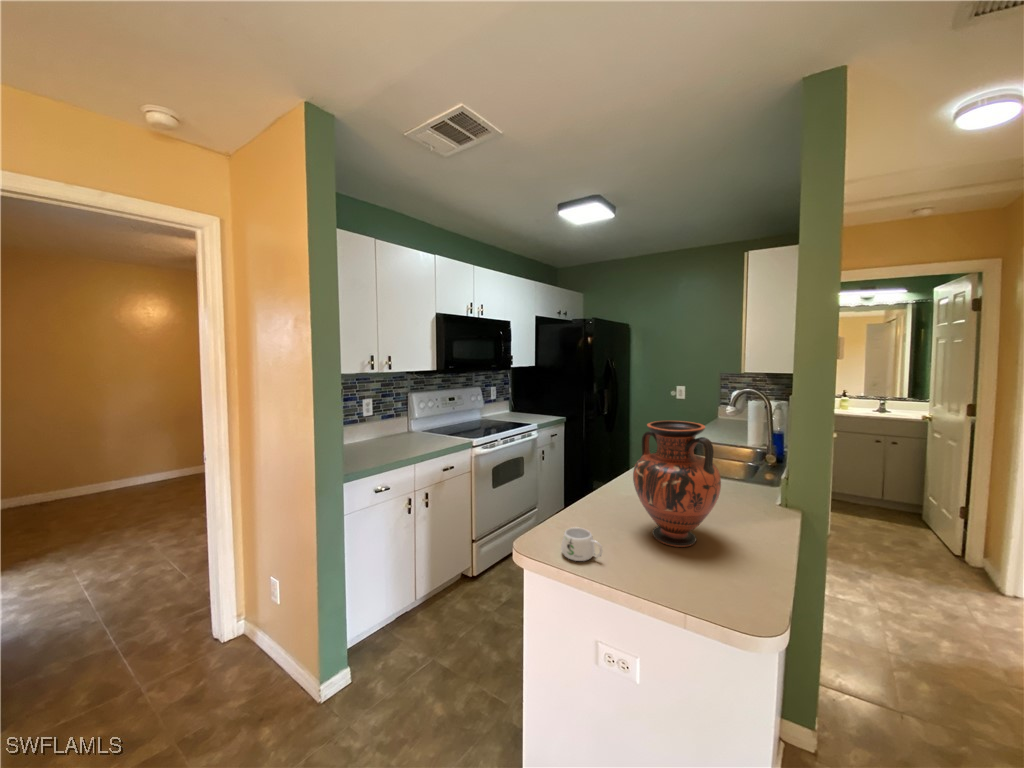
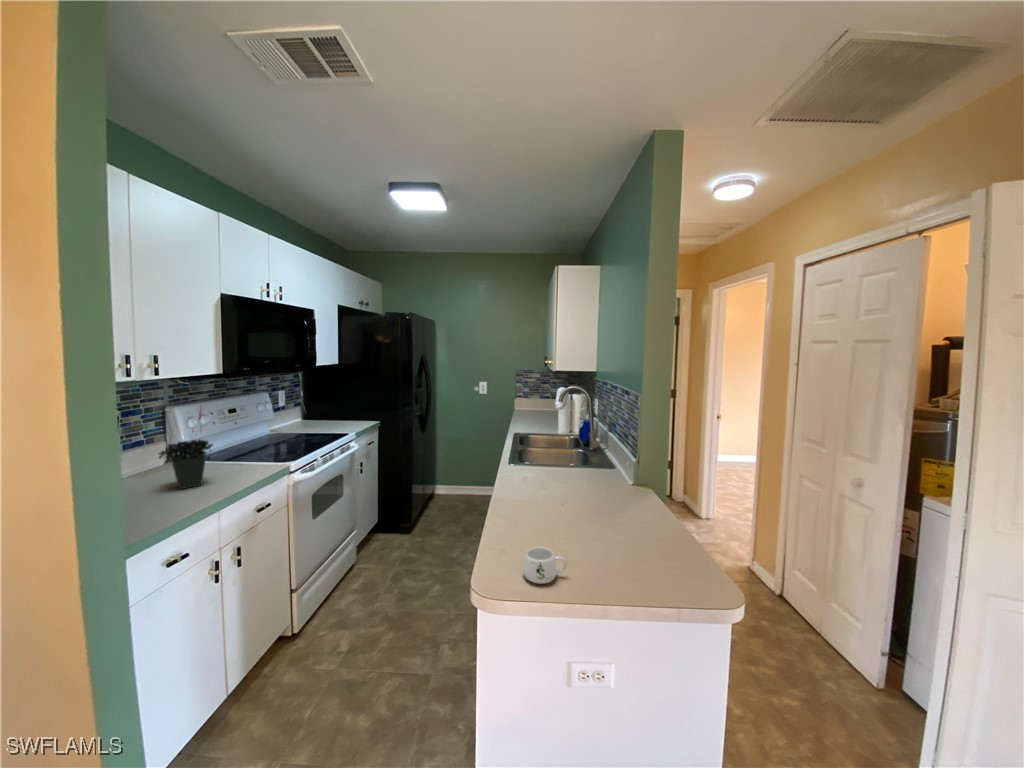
potted plant: none [393,389,423,446] -> present [158,410,213,489]
vase: present [633,421,721,547] -> none [557,425,631,540]

